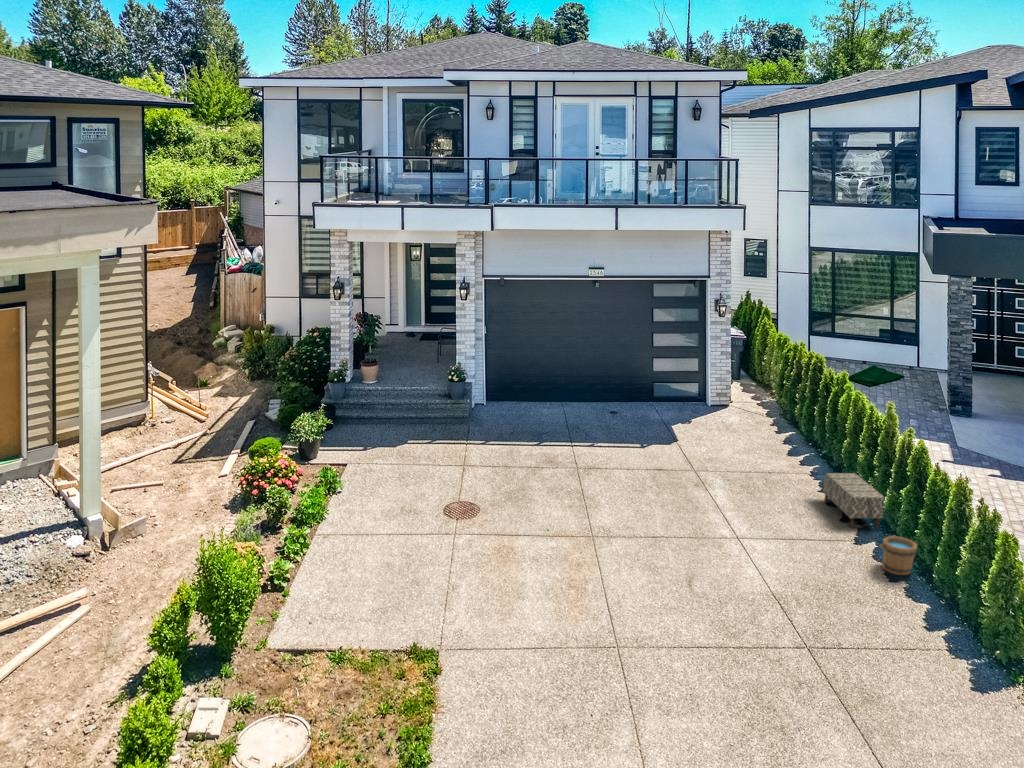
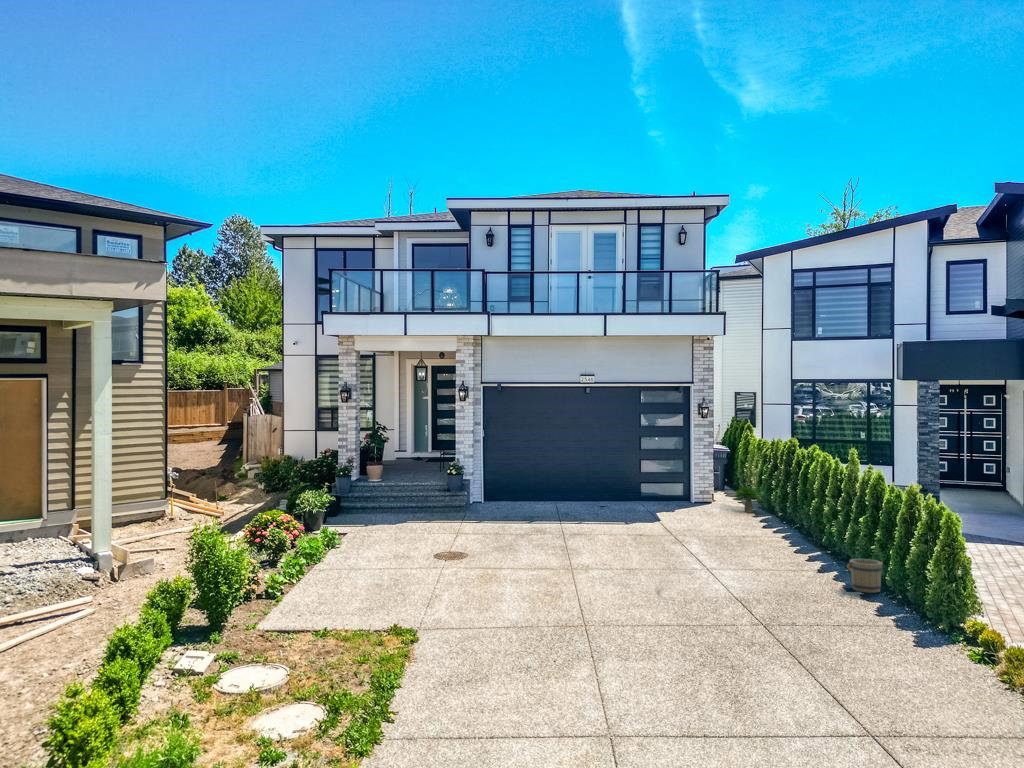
potted plant: none [750,393,785,422] -> present [734,487,762,513]
bench: present [823,473,885,527] -> none [797,526,854,568]

